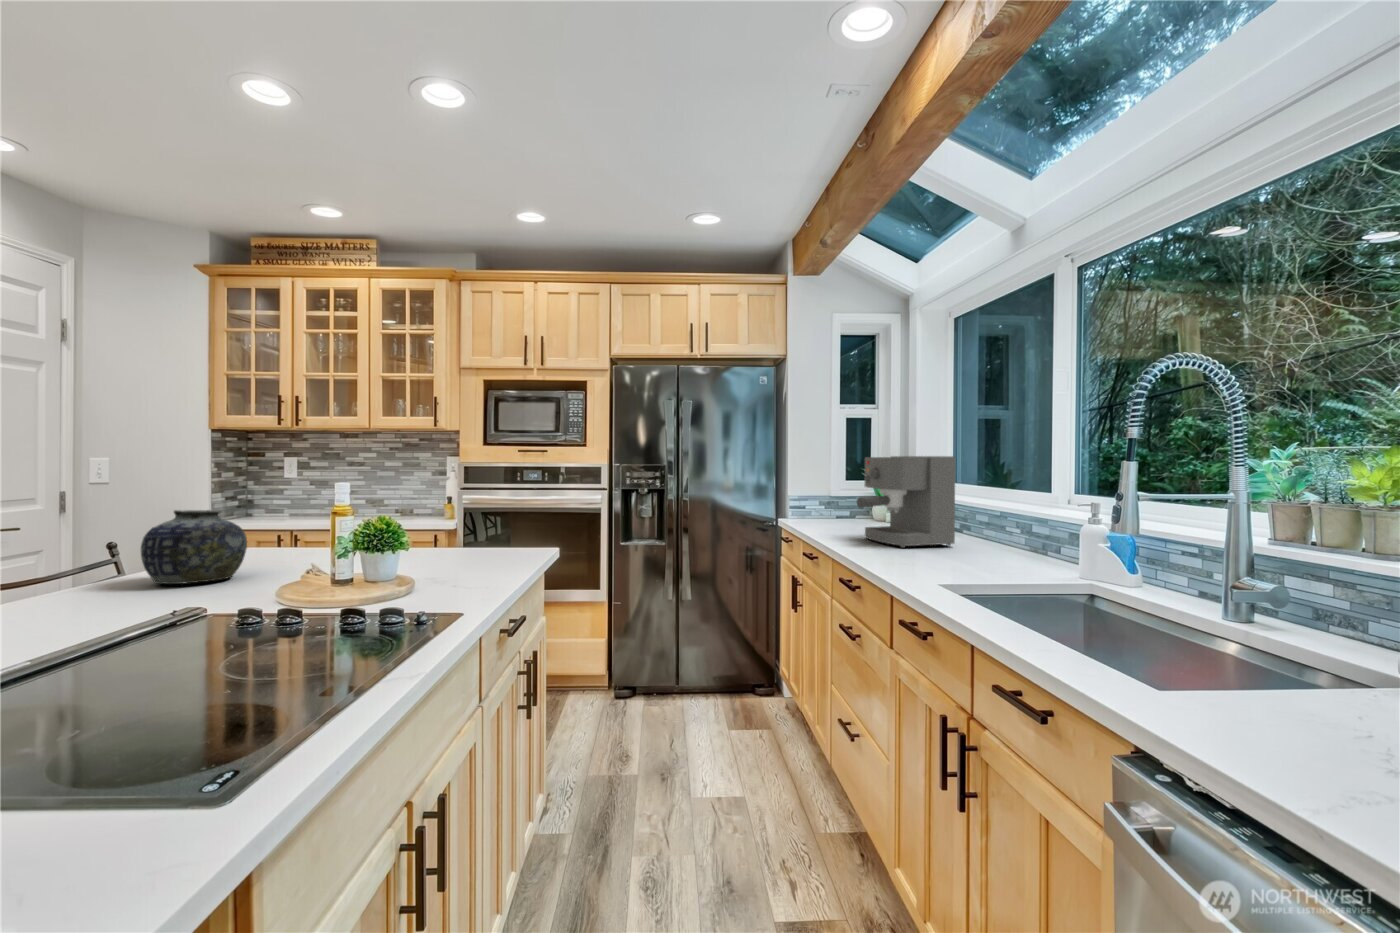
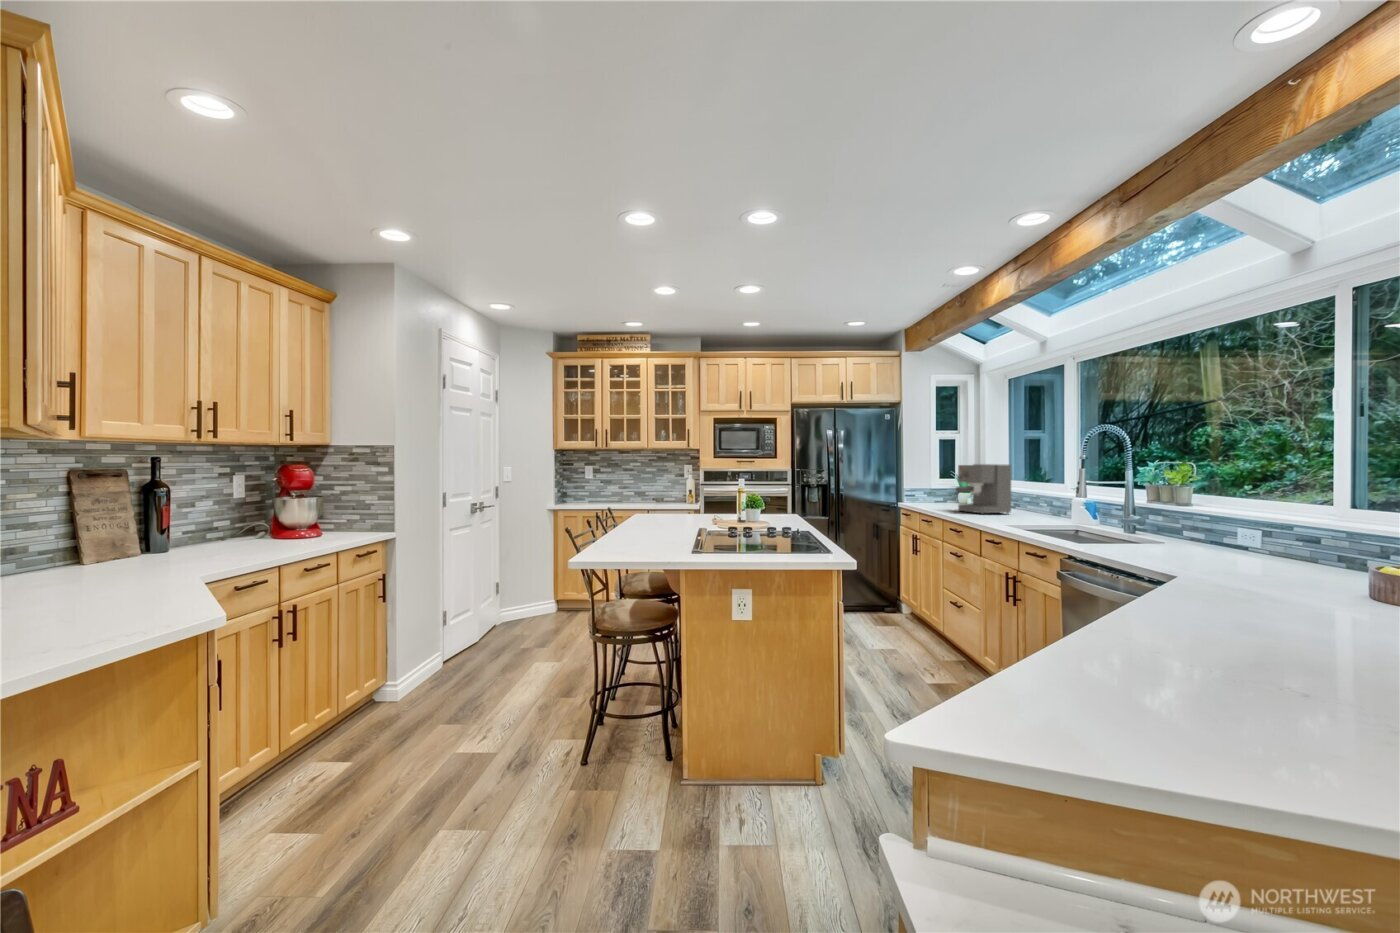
vase: present [141,510,247,584] -> none [646,491,681,522]

